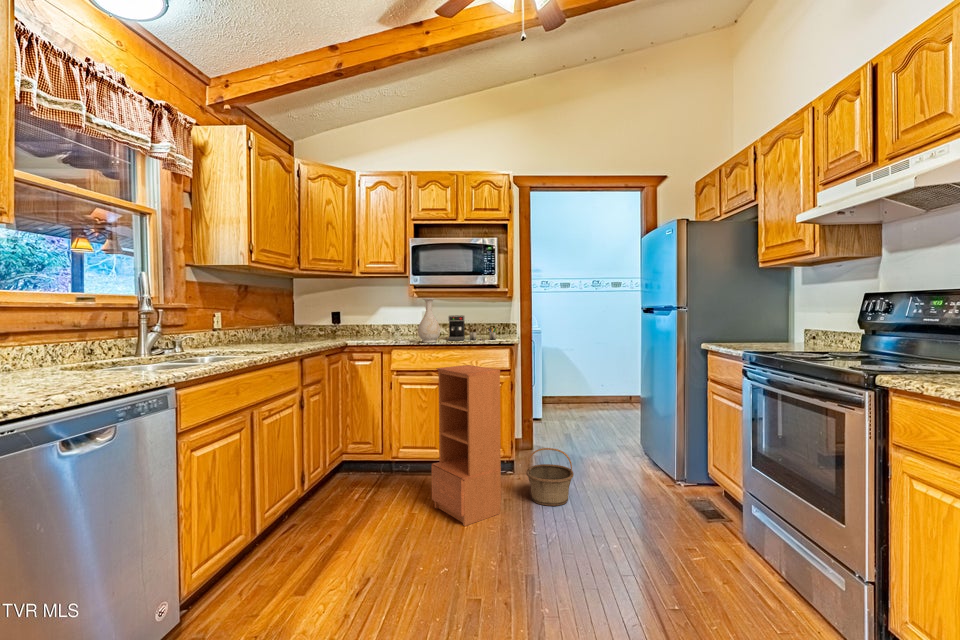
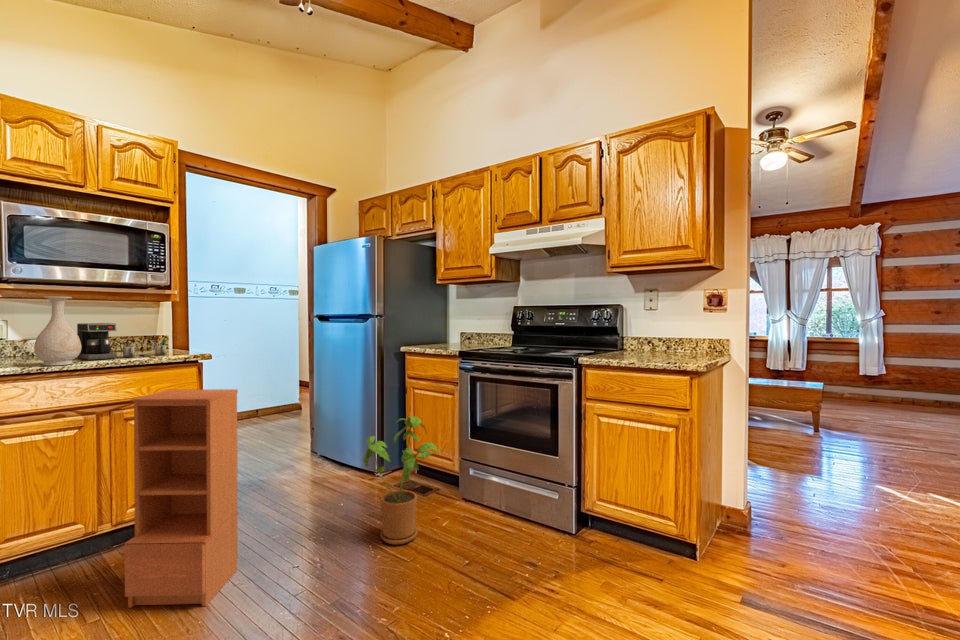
house plant: none [600,420,674,553] -> present [363,416,440,545]
basket: present [526,448,574,506] -> none [248,472,307,541]

